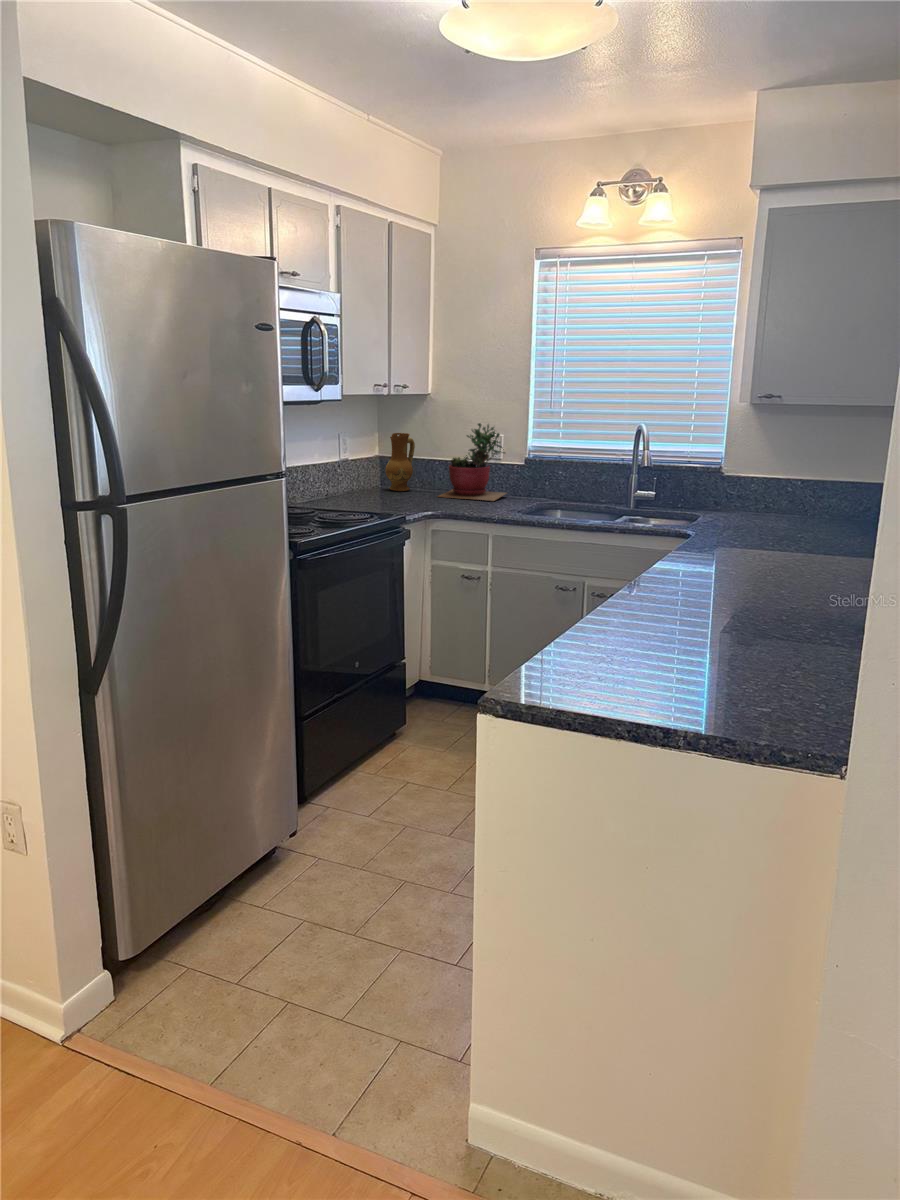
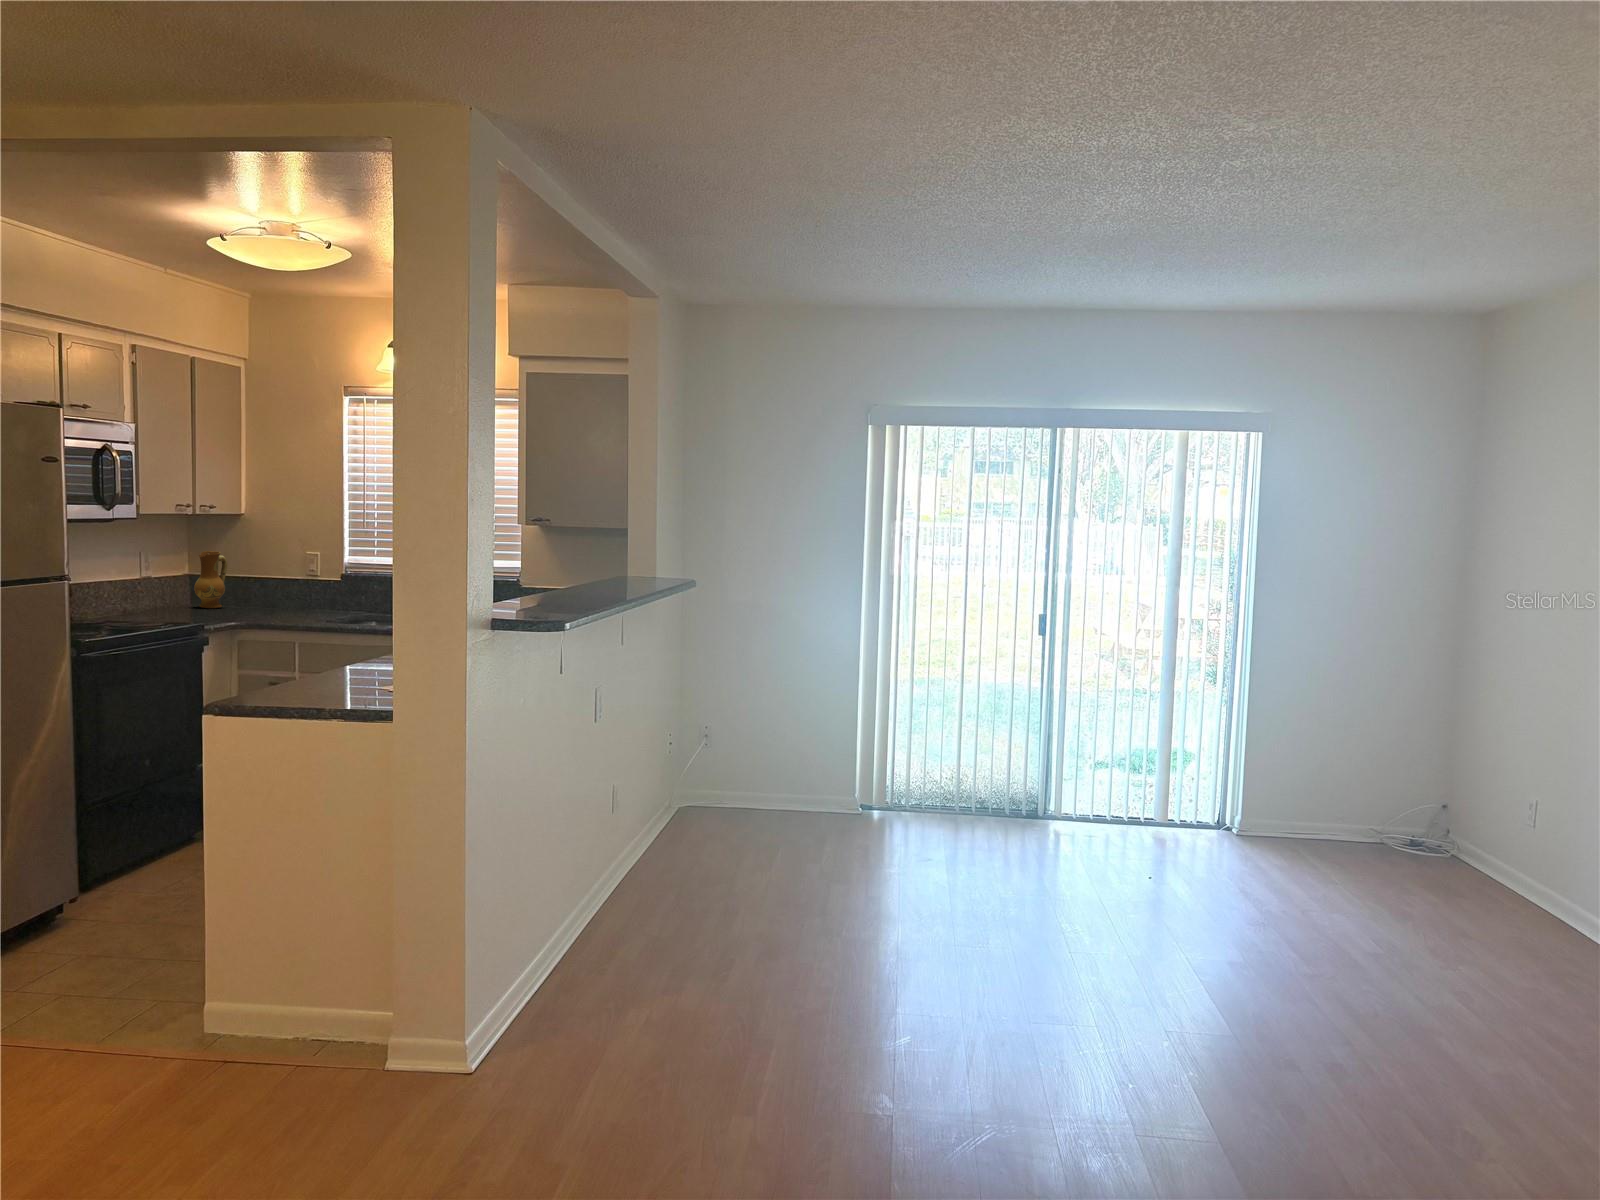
succulent plant: present [438,423,506,501] -> none [248,542,327,614]

